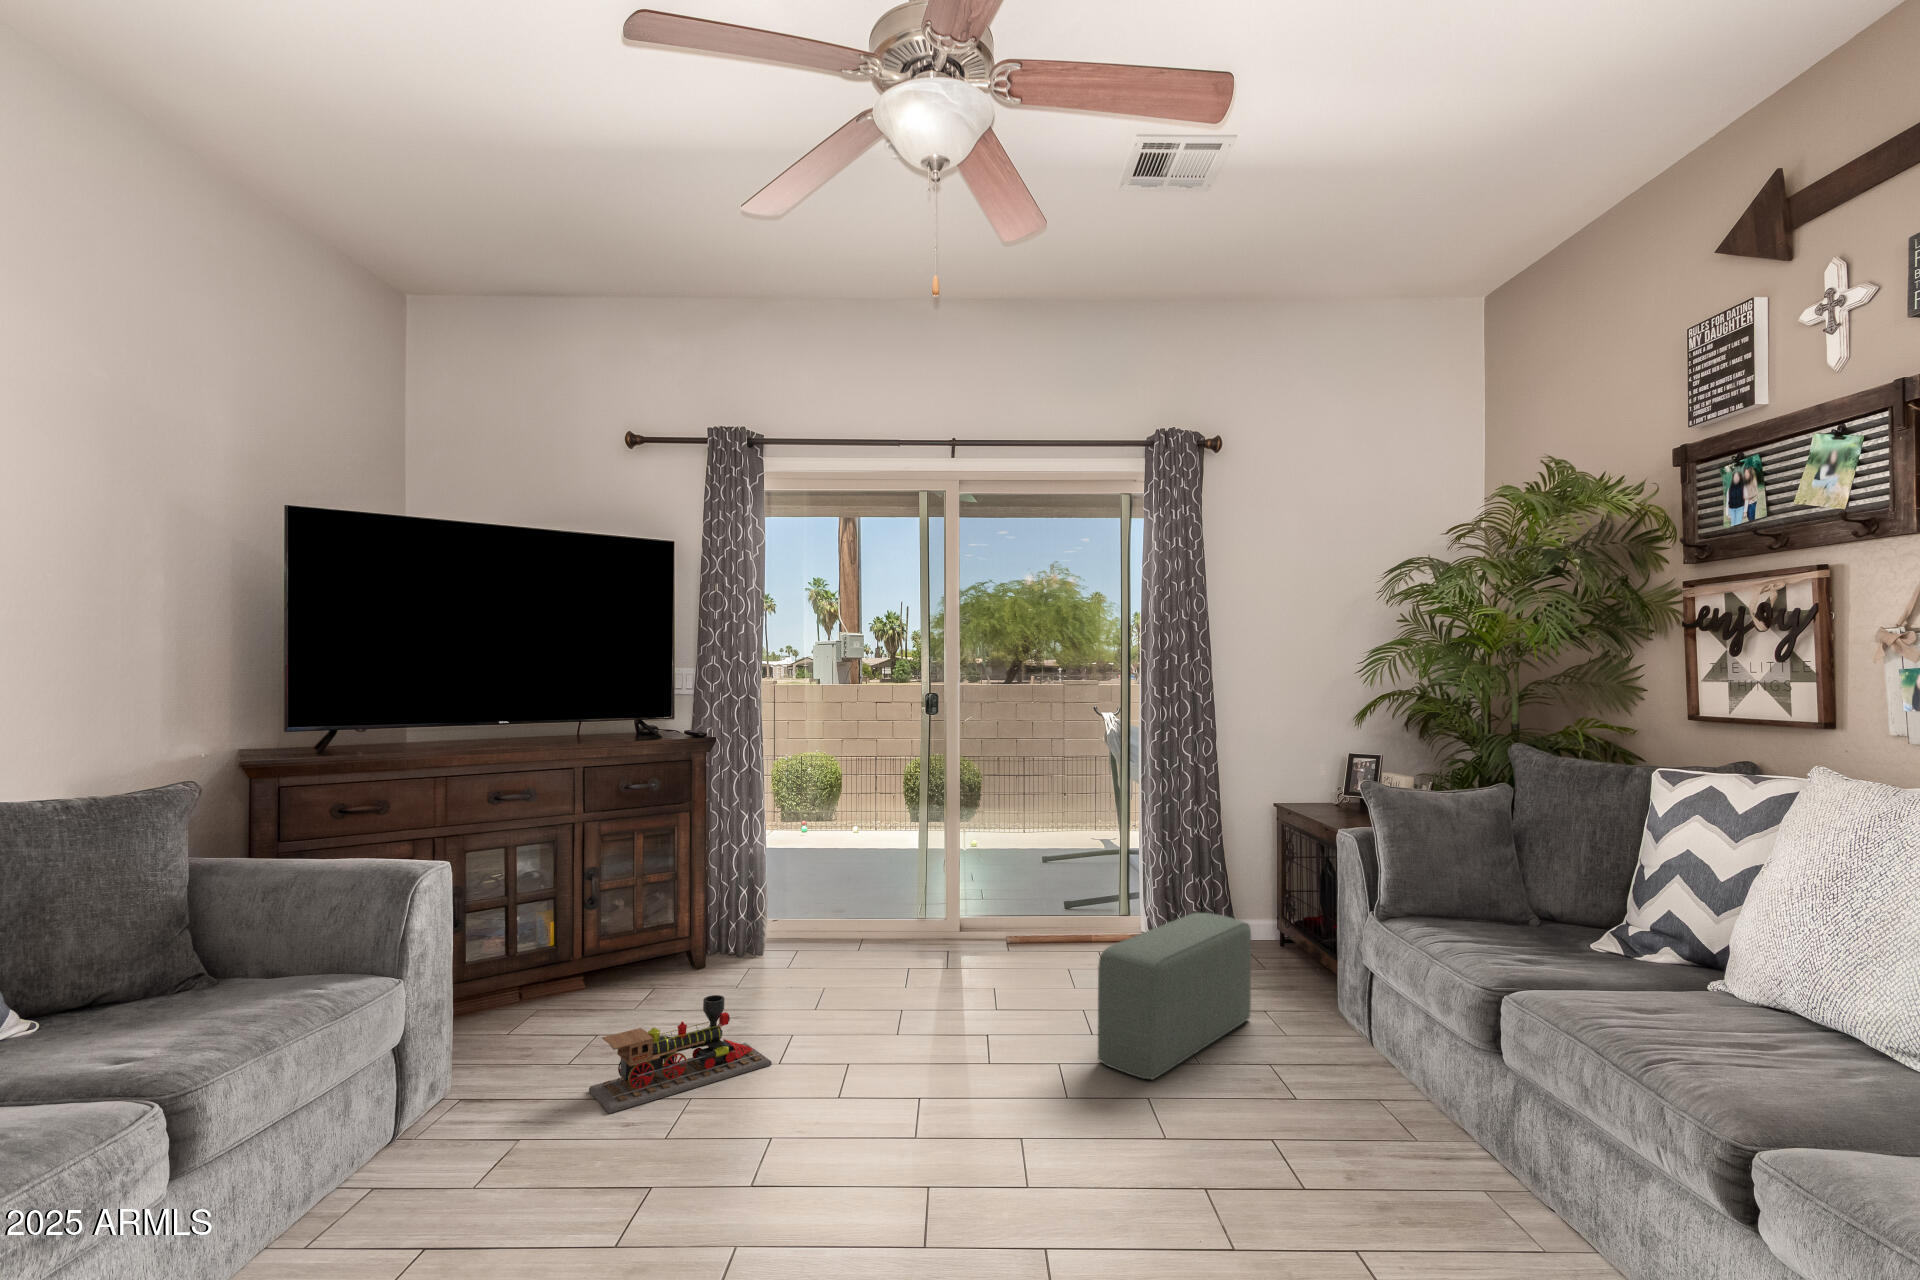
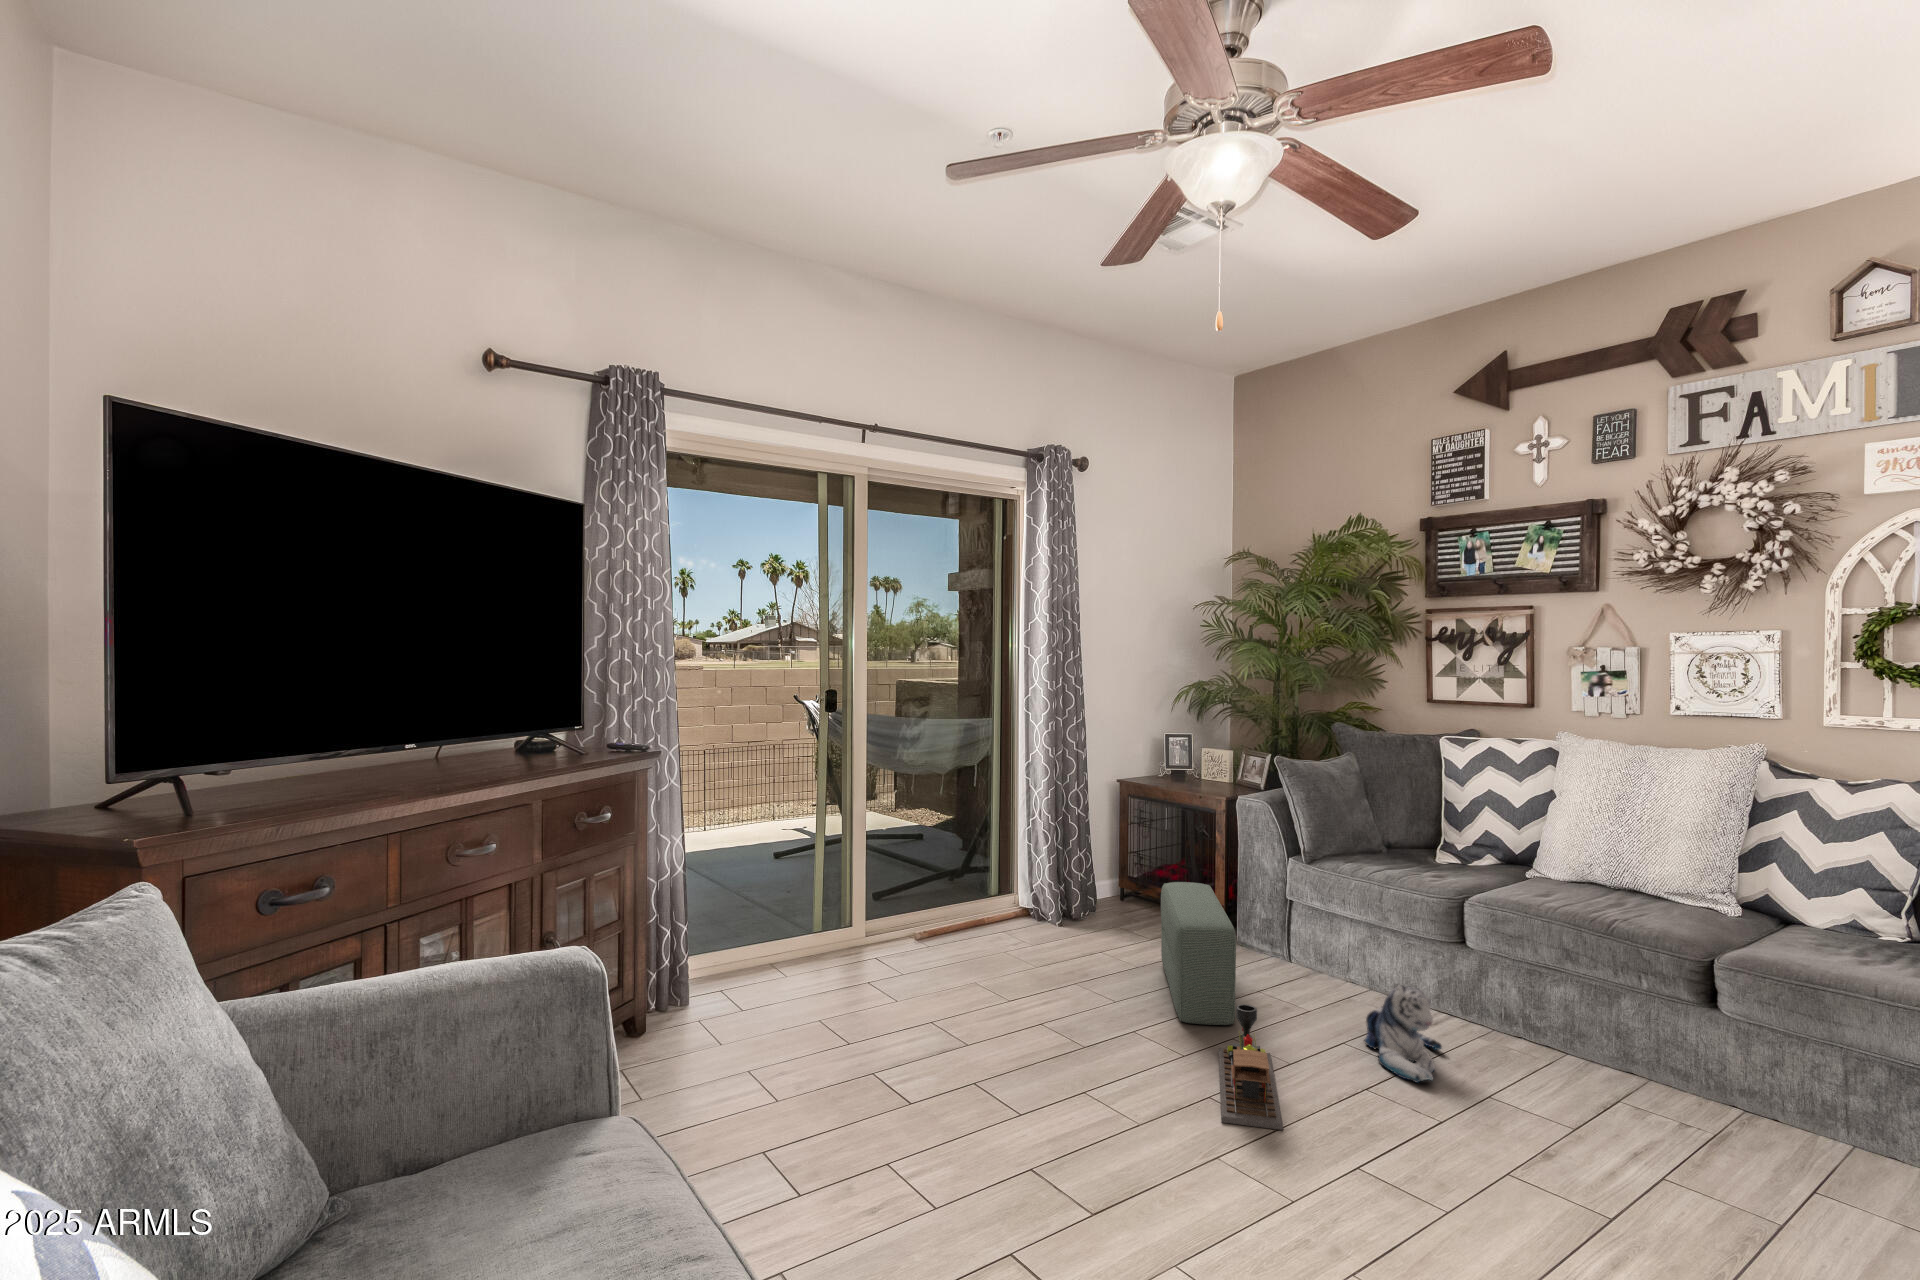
toy train: present [589,995,772,1113] -> present [1218,1004,1283,1130]
plush toy: none [1243,1075,1370,1211] -> present [1364,986,1442,1083]

